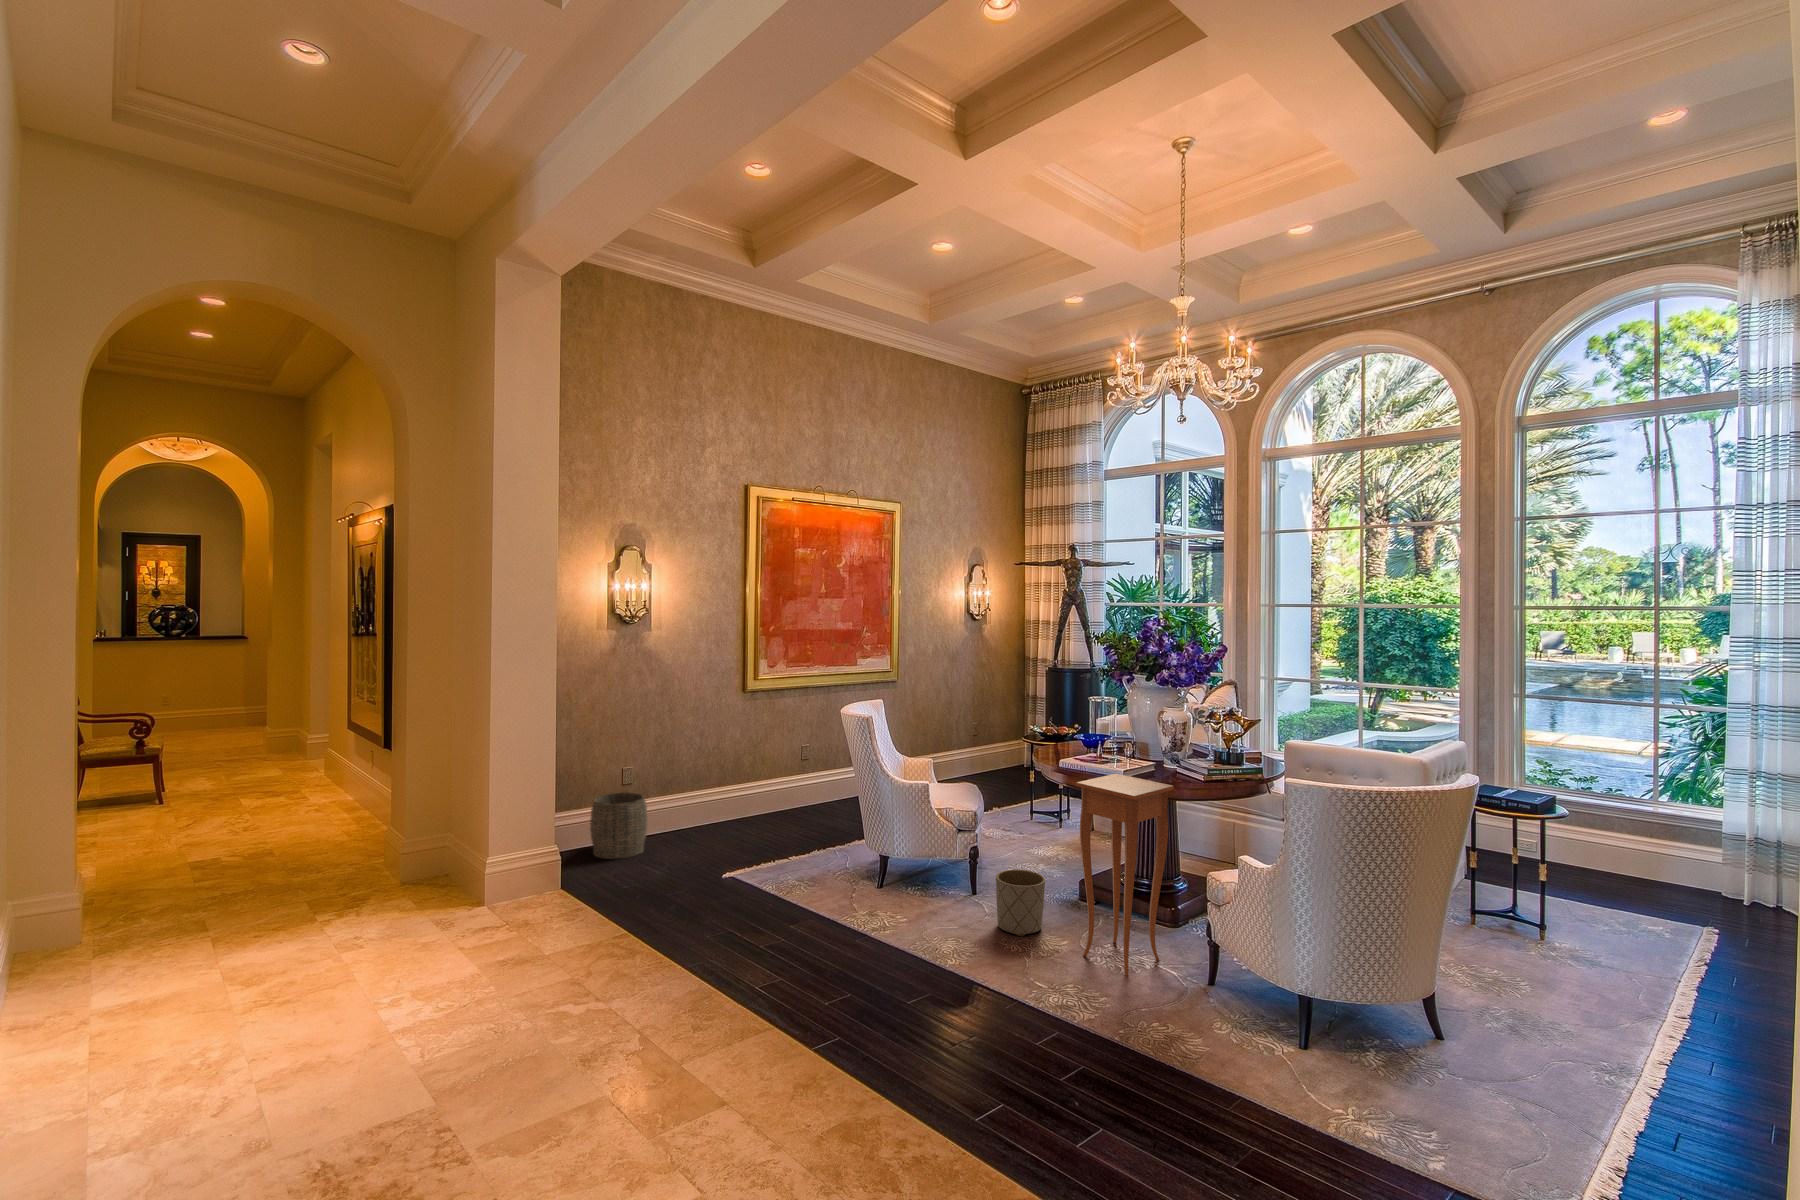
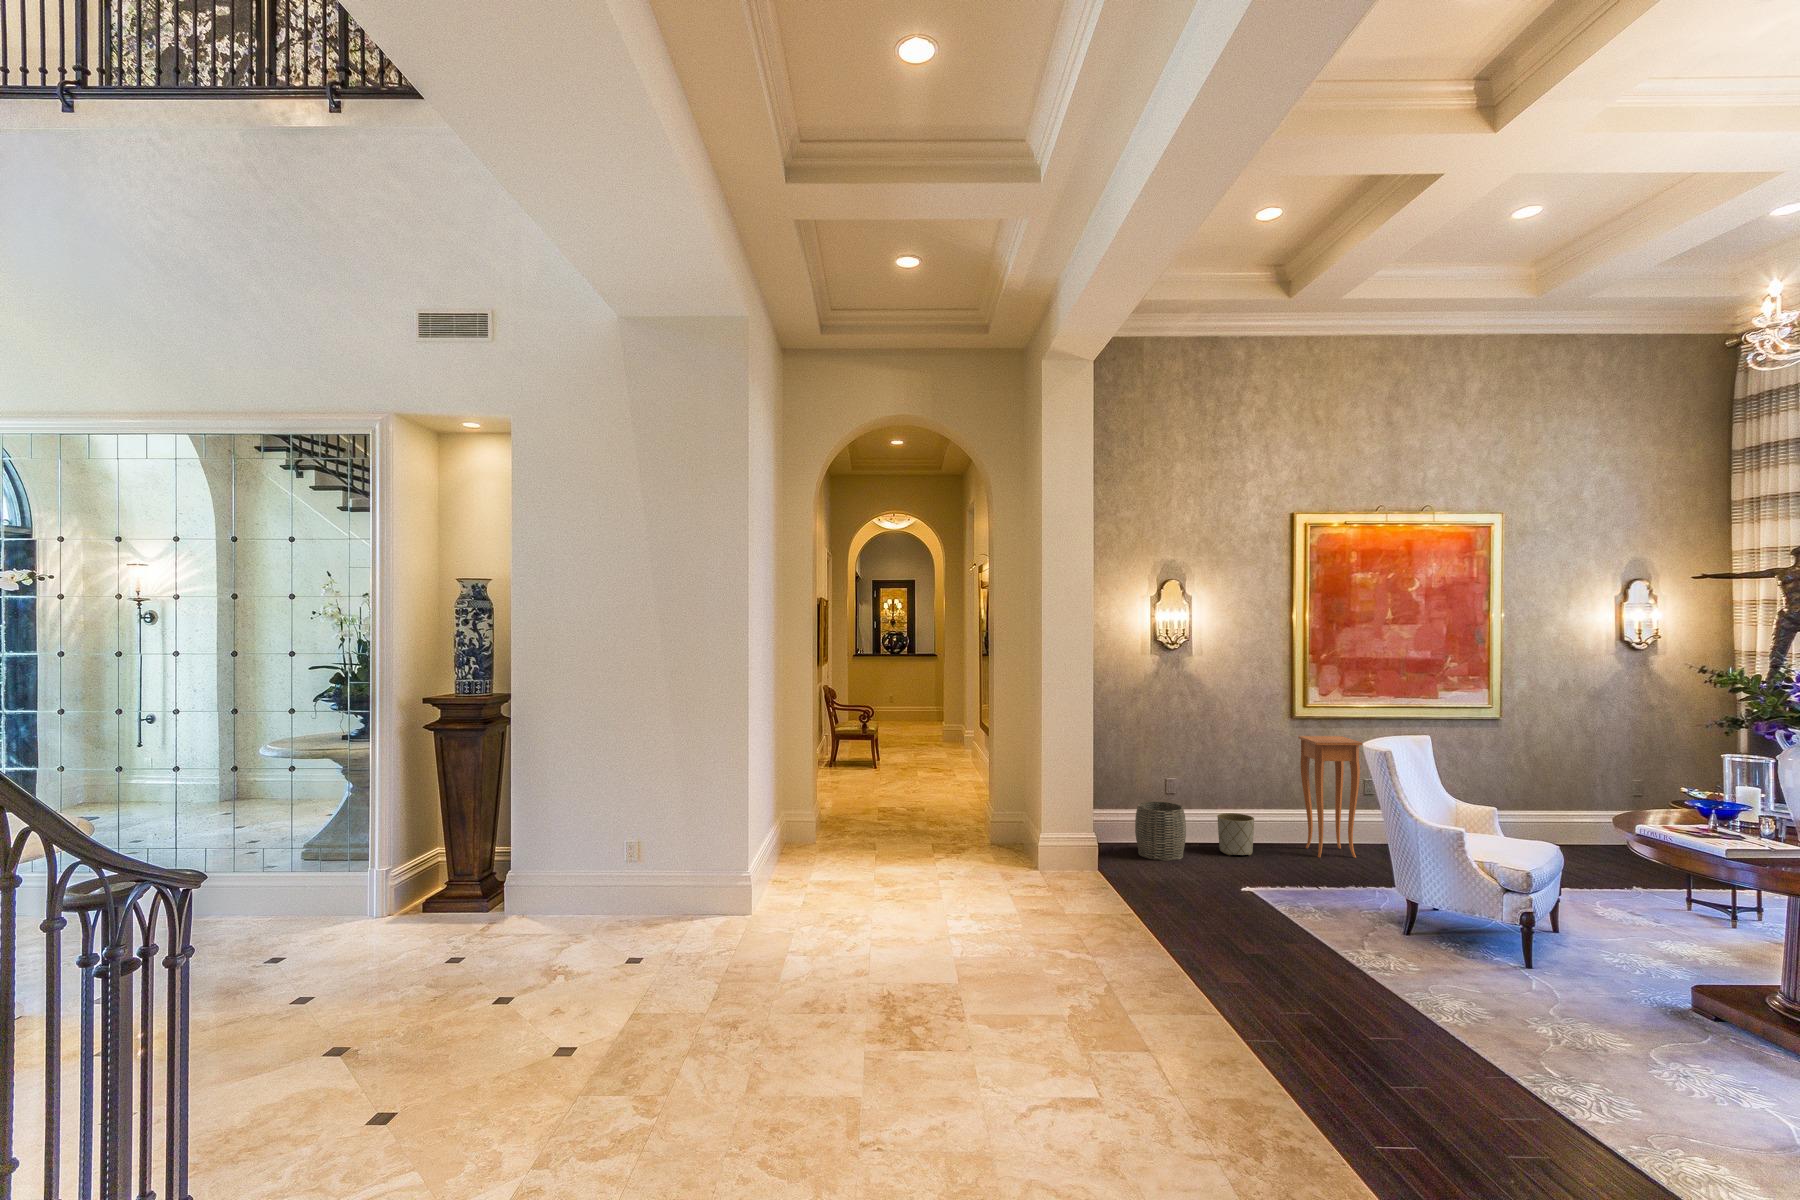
side table: present [1076,774,1174,976] -> present [1298,736,1362,858]
planter: present [996,870,1045,936] -> present [1217,813,1254,856]

